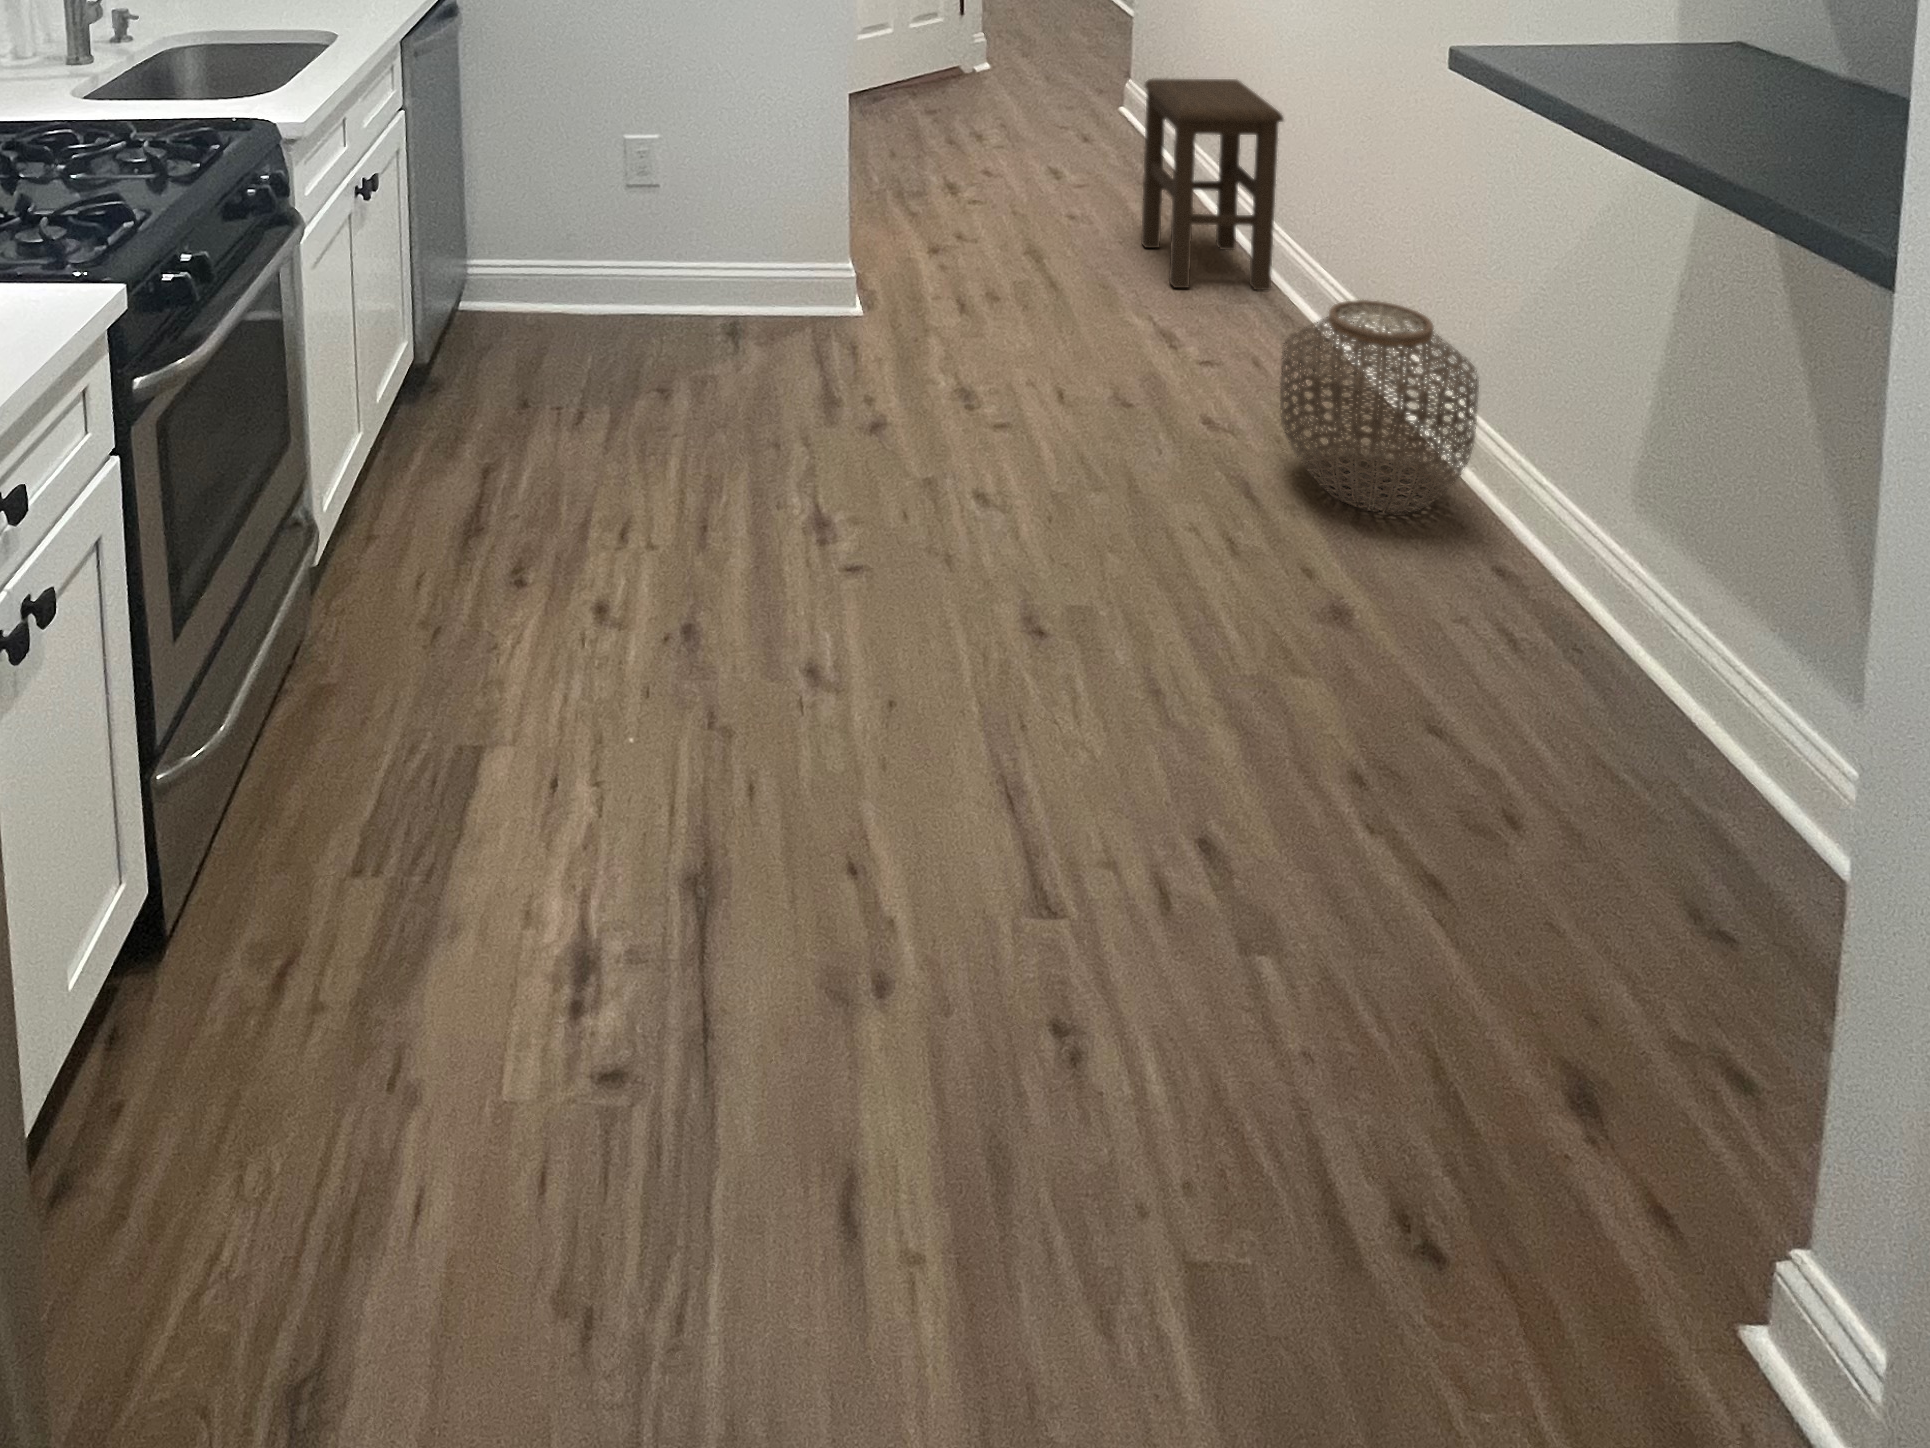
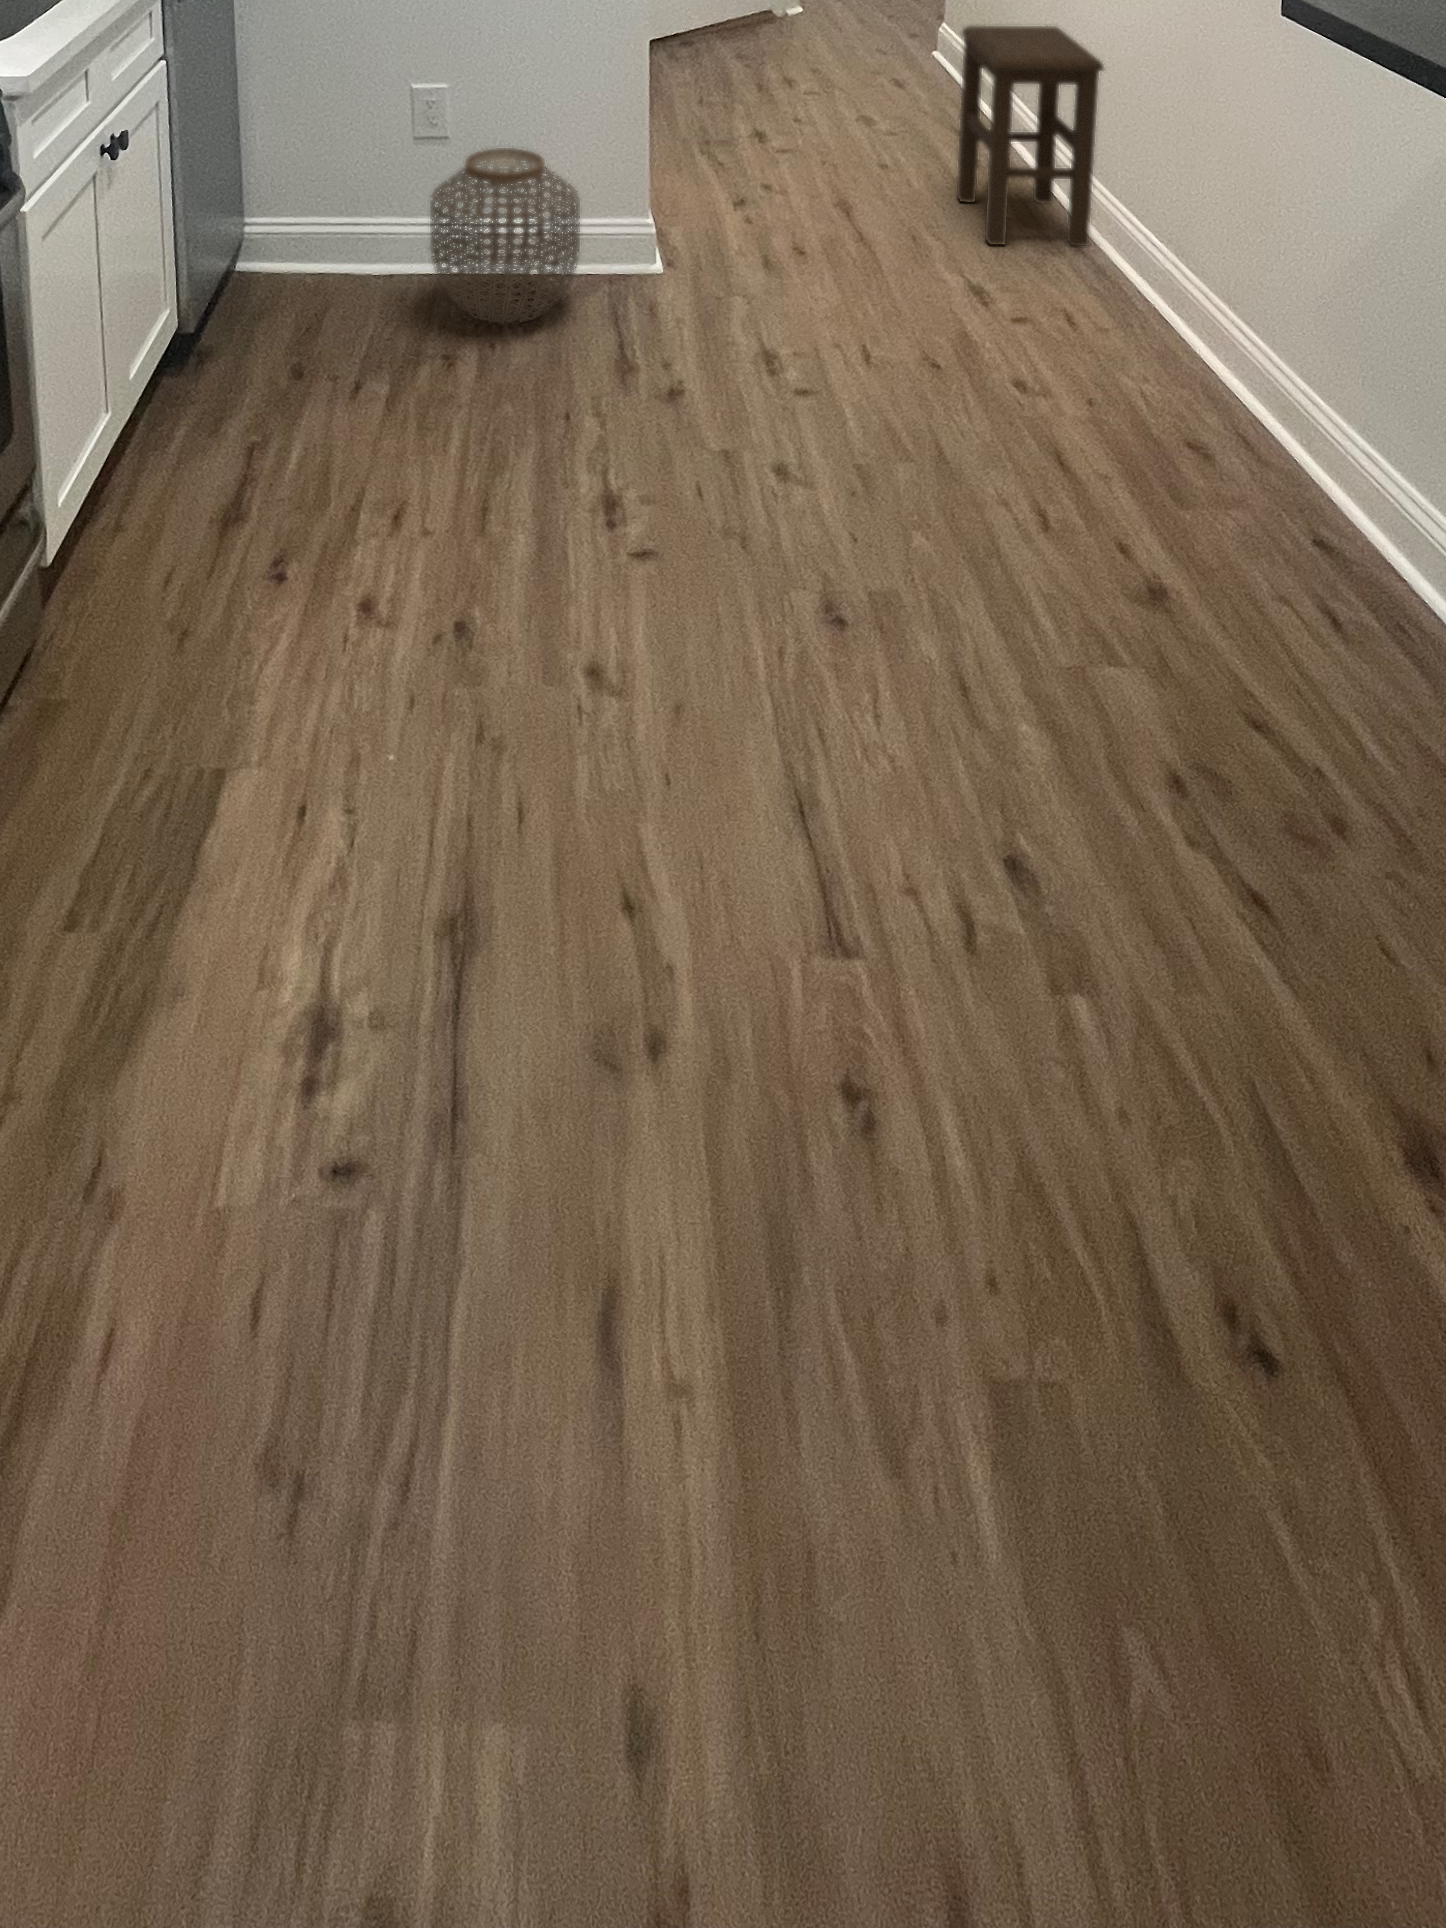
woven basket: present [1280,300,1479,514] -> present [430,148,580,324]

